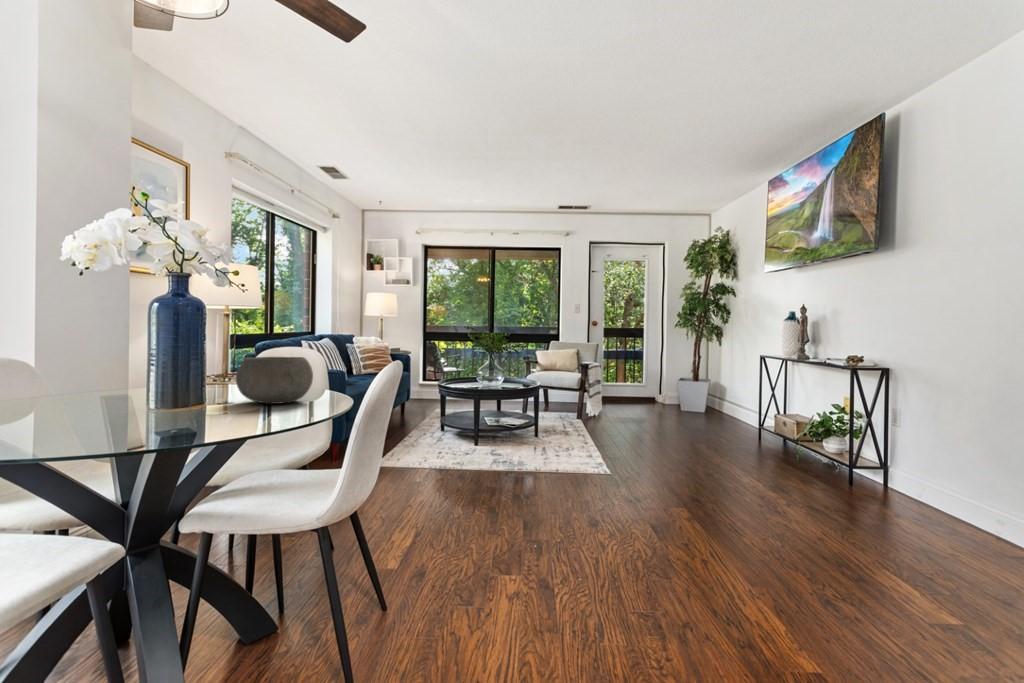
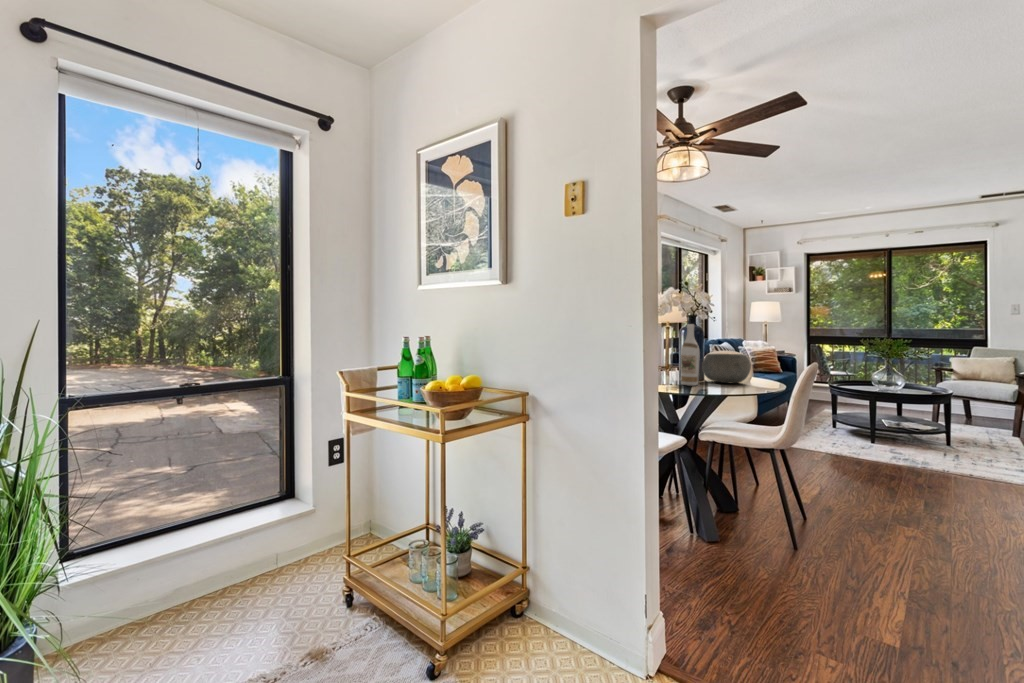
wine bottle: none [184,307,219,415] -> present [681,324,700,386]

